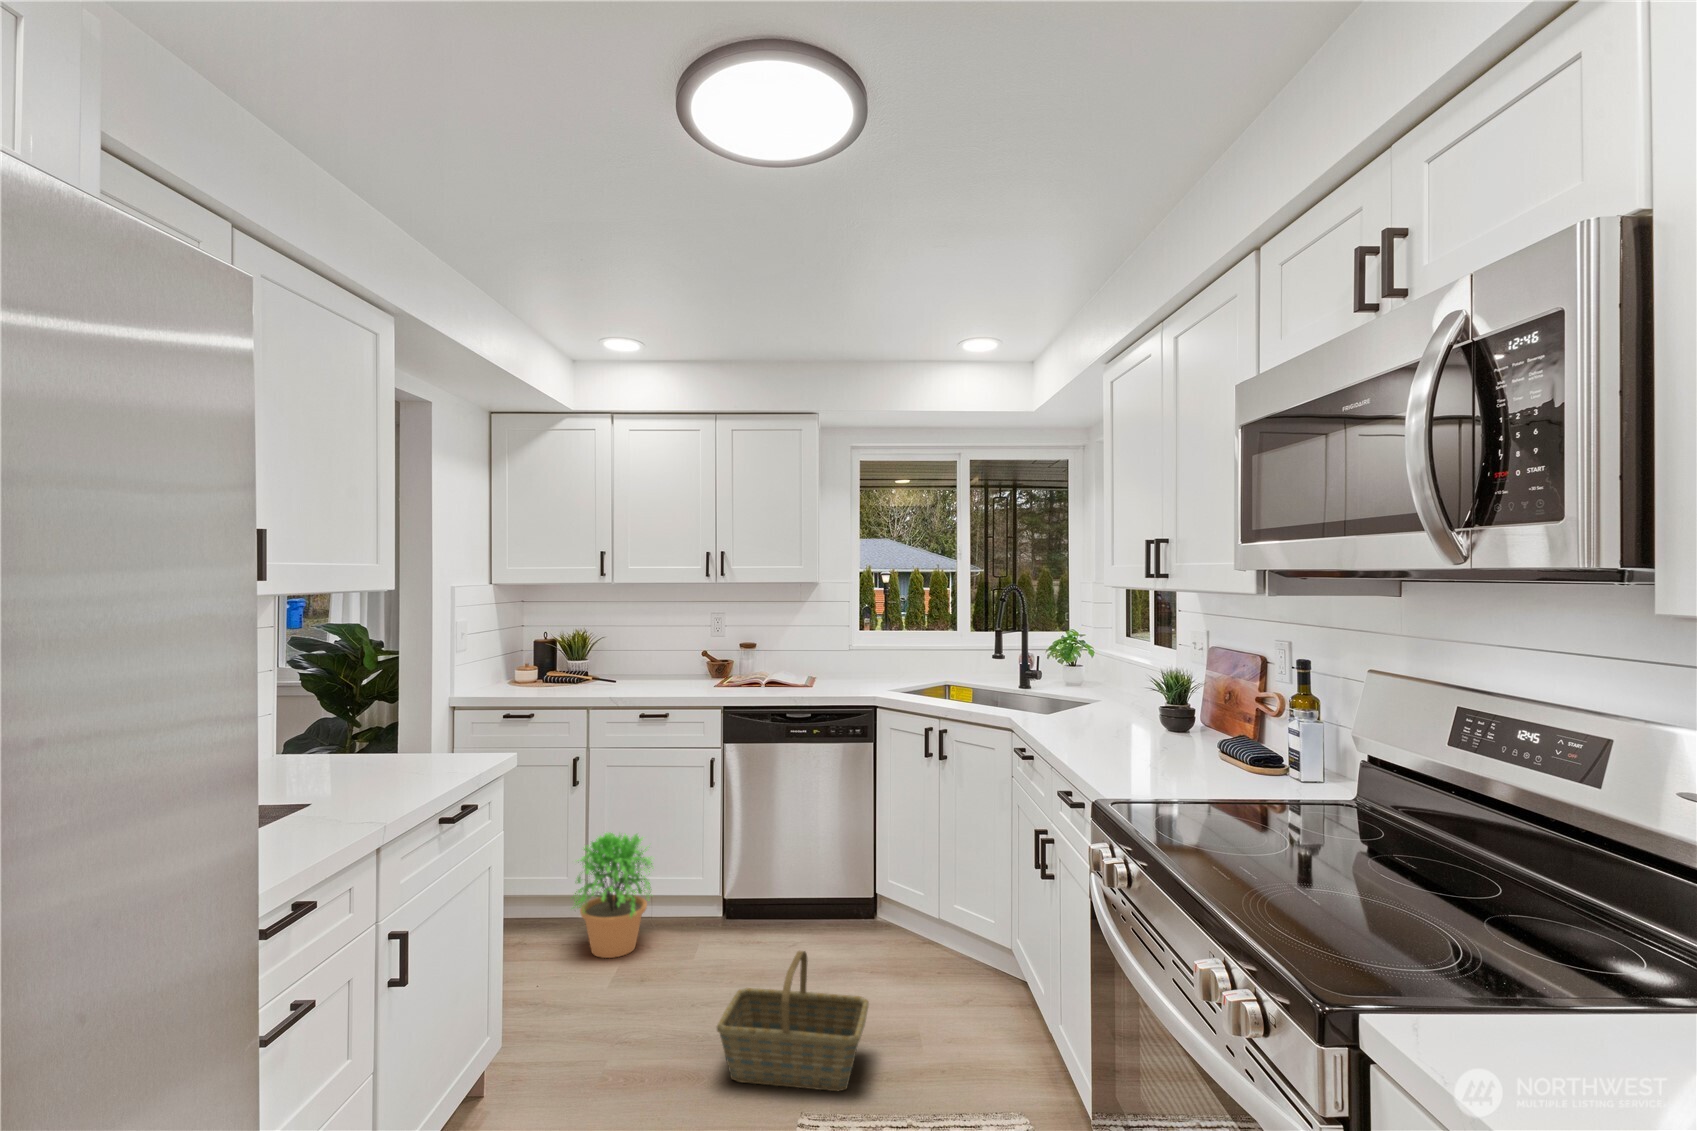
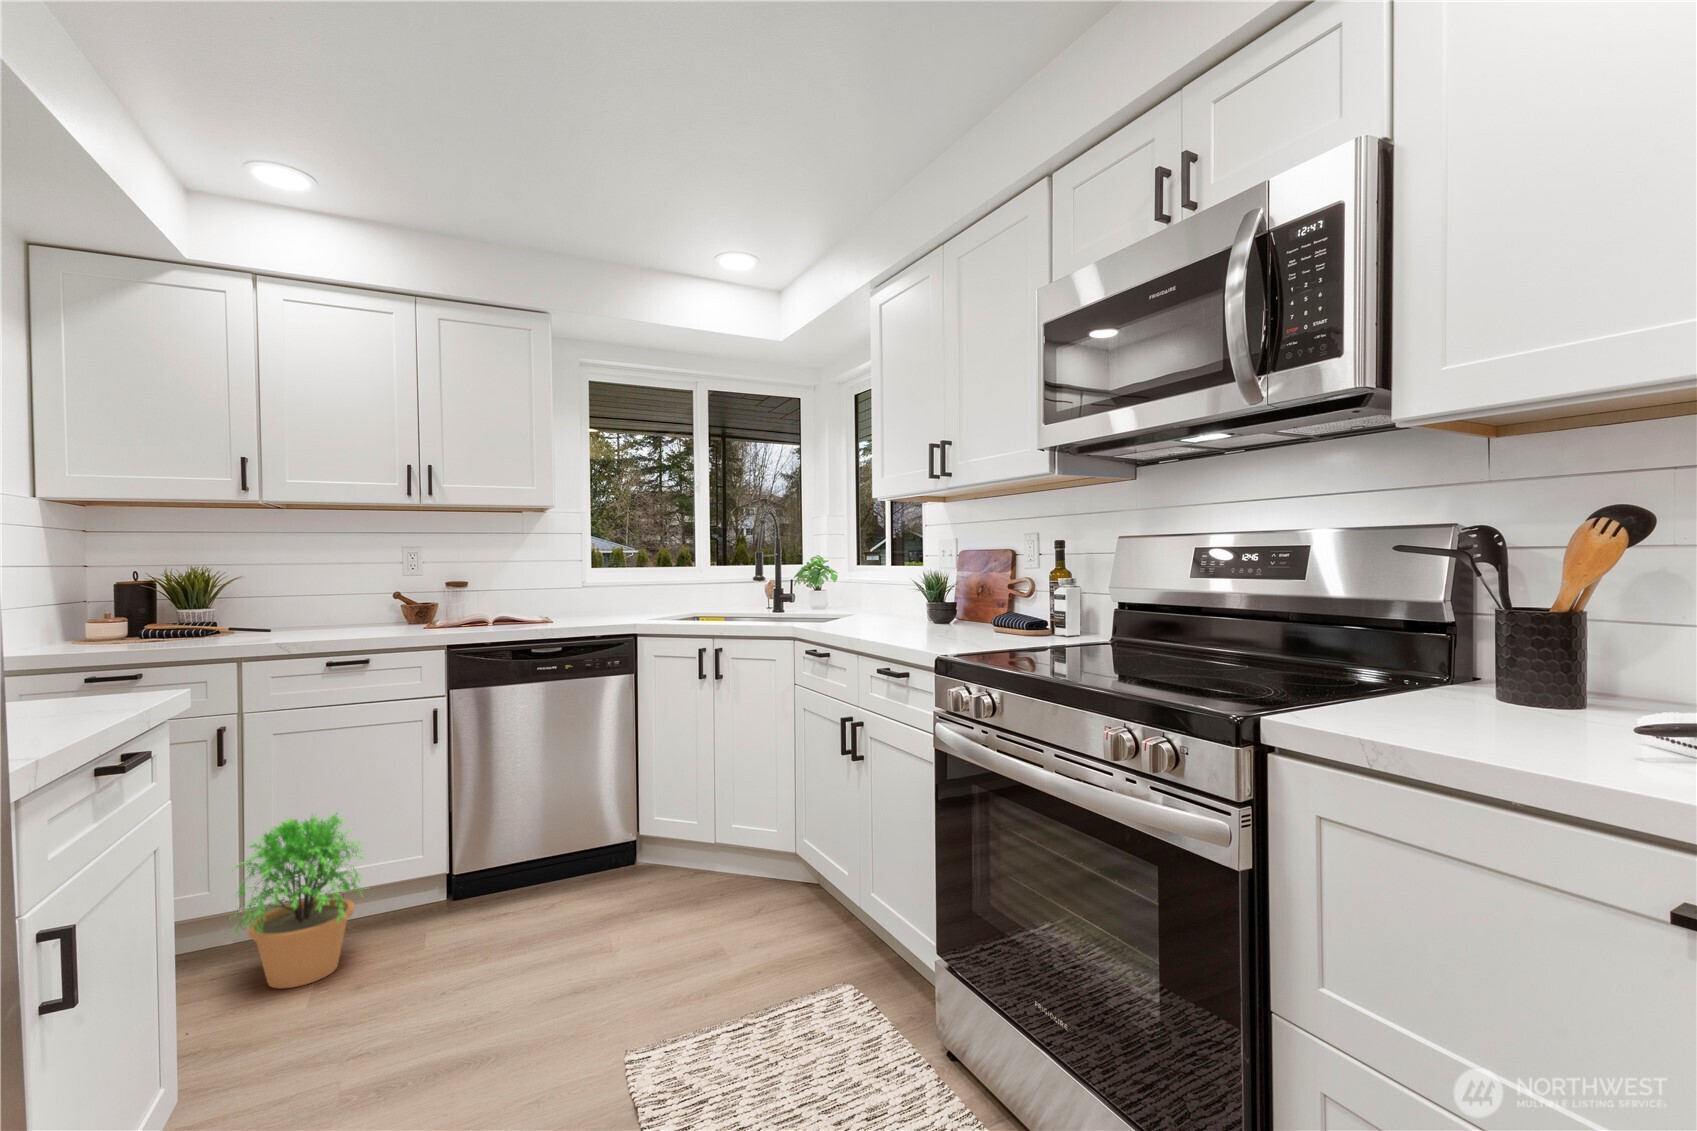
basket: present [717,951,869,1091] -> none [540,896,726,1075]

